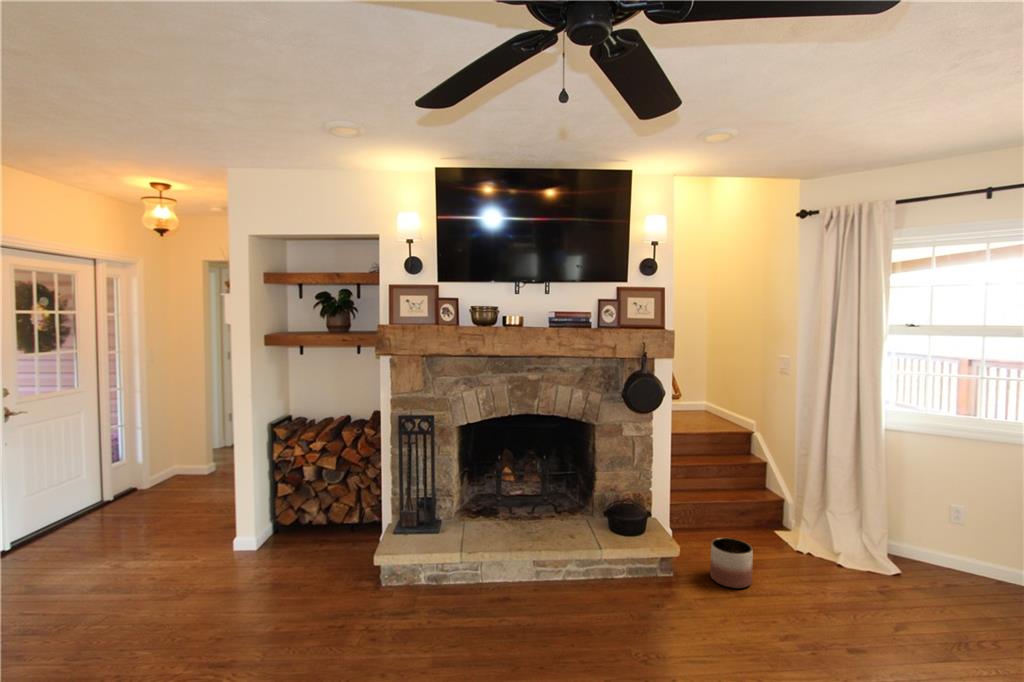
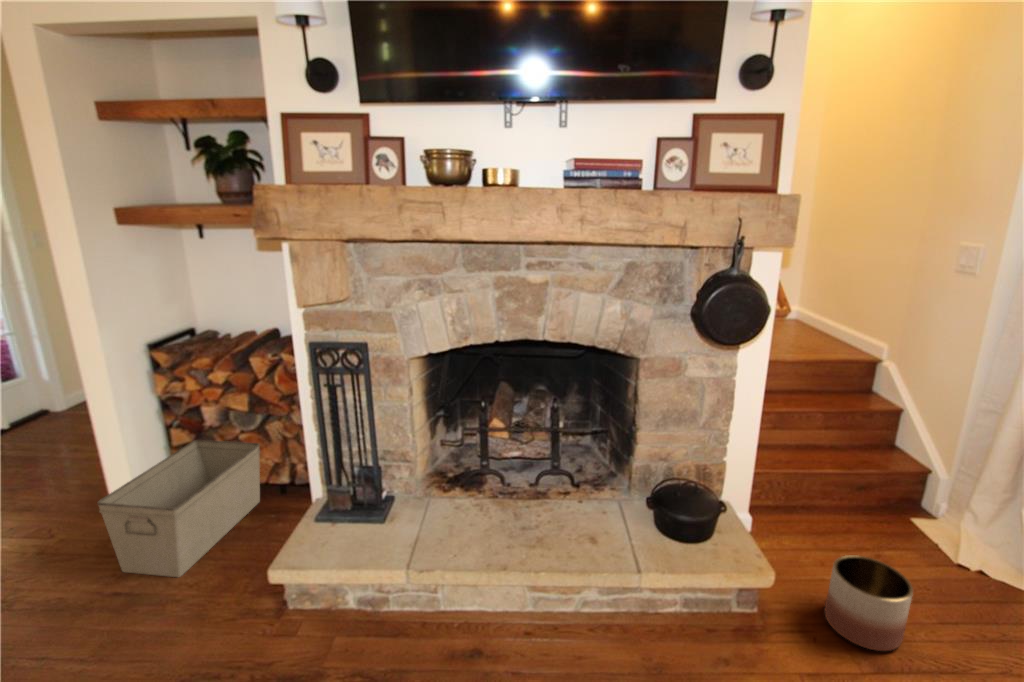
storage bin: none [256,491,343,573] -> present [97,440,260,577]

